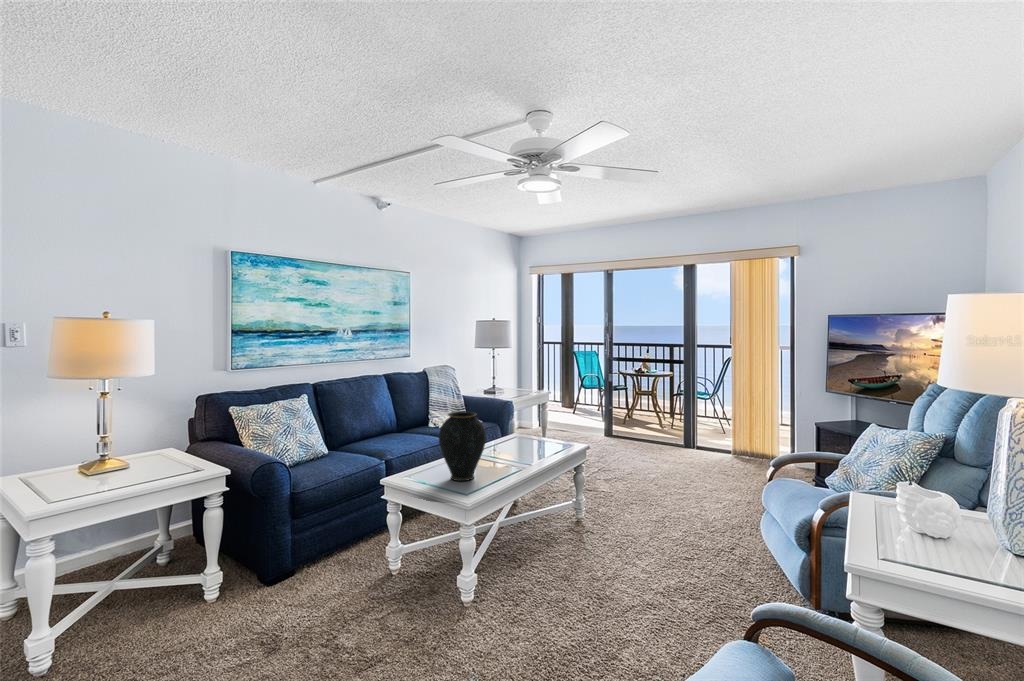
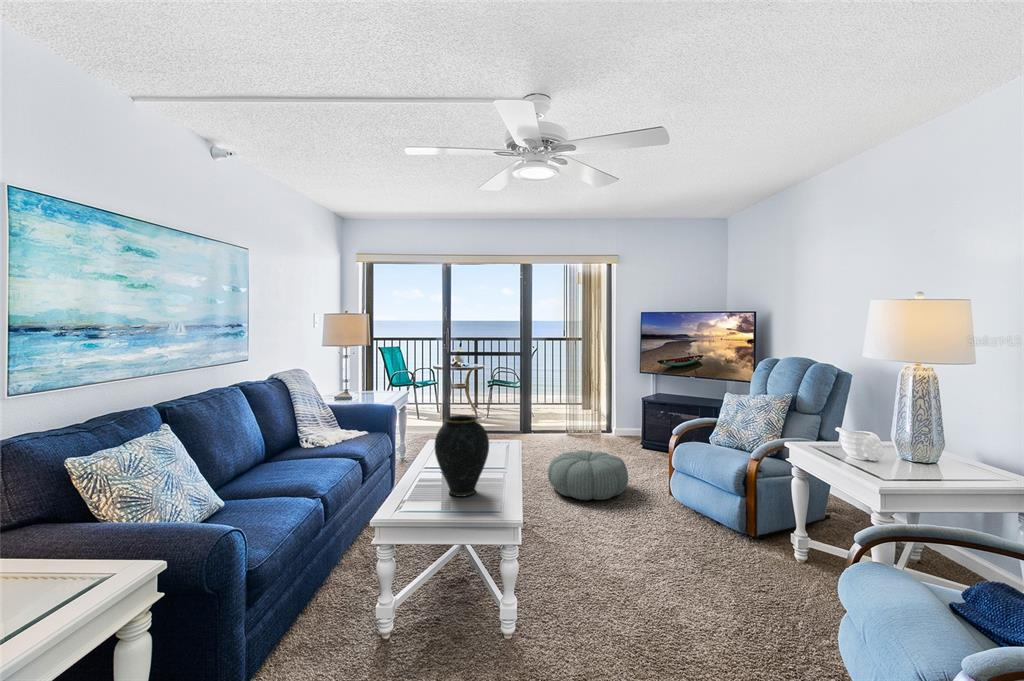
pouf: none [634,467,725,524] -> present [548,450,628,500]

